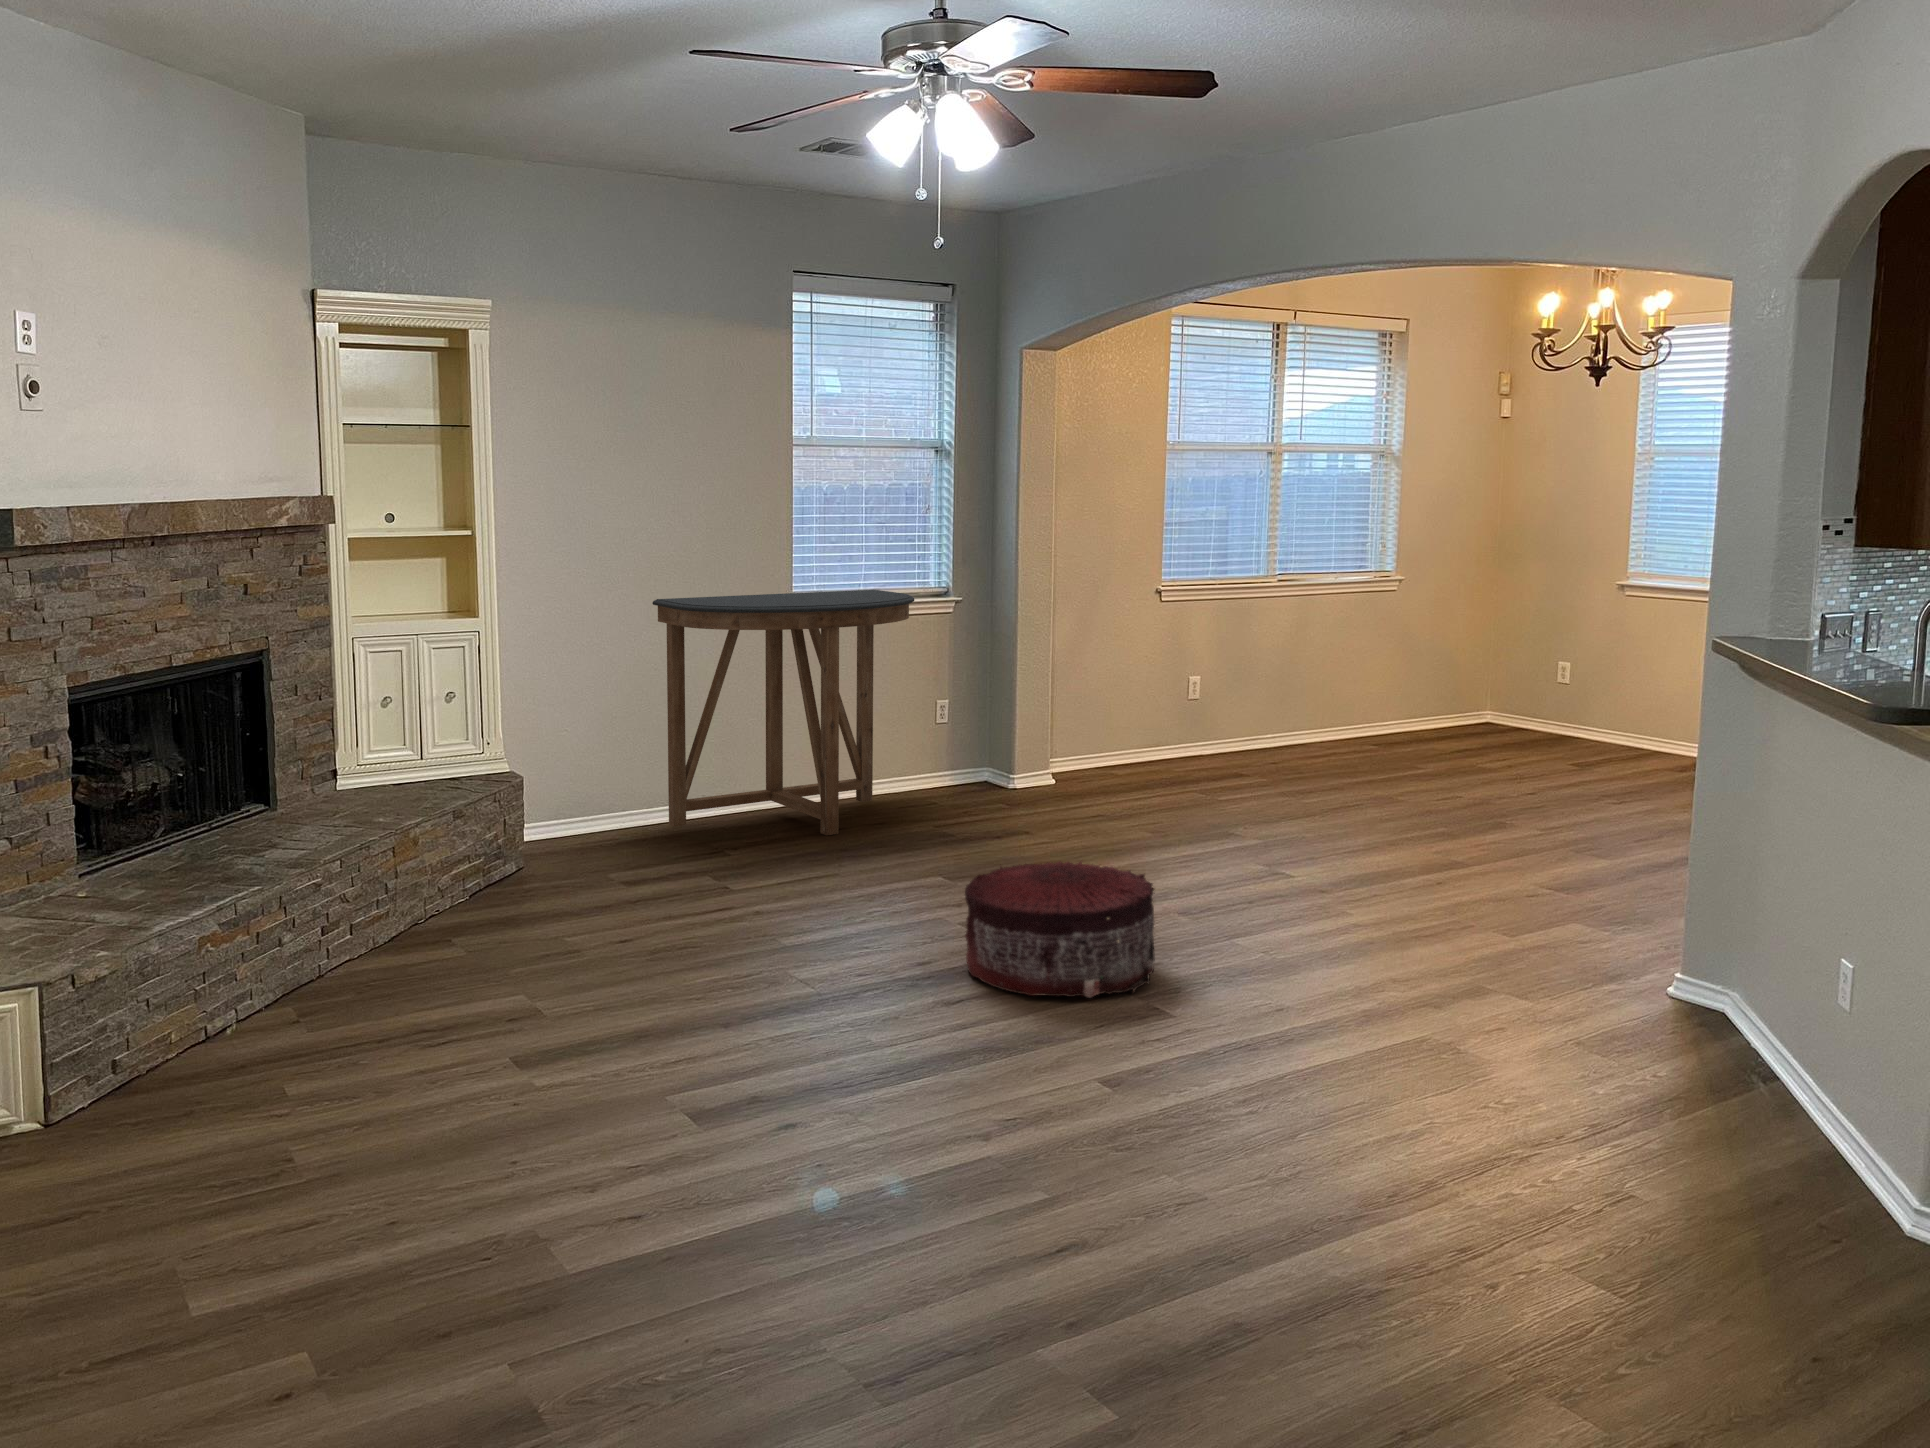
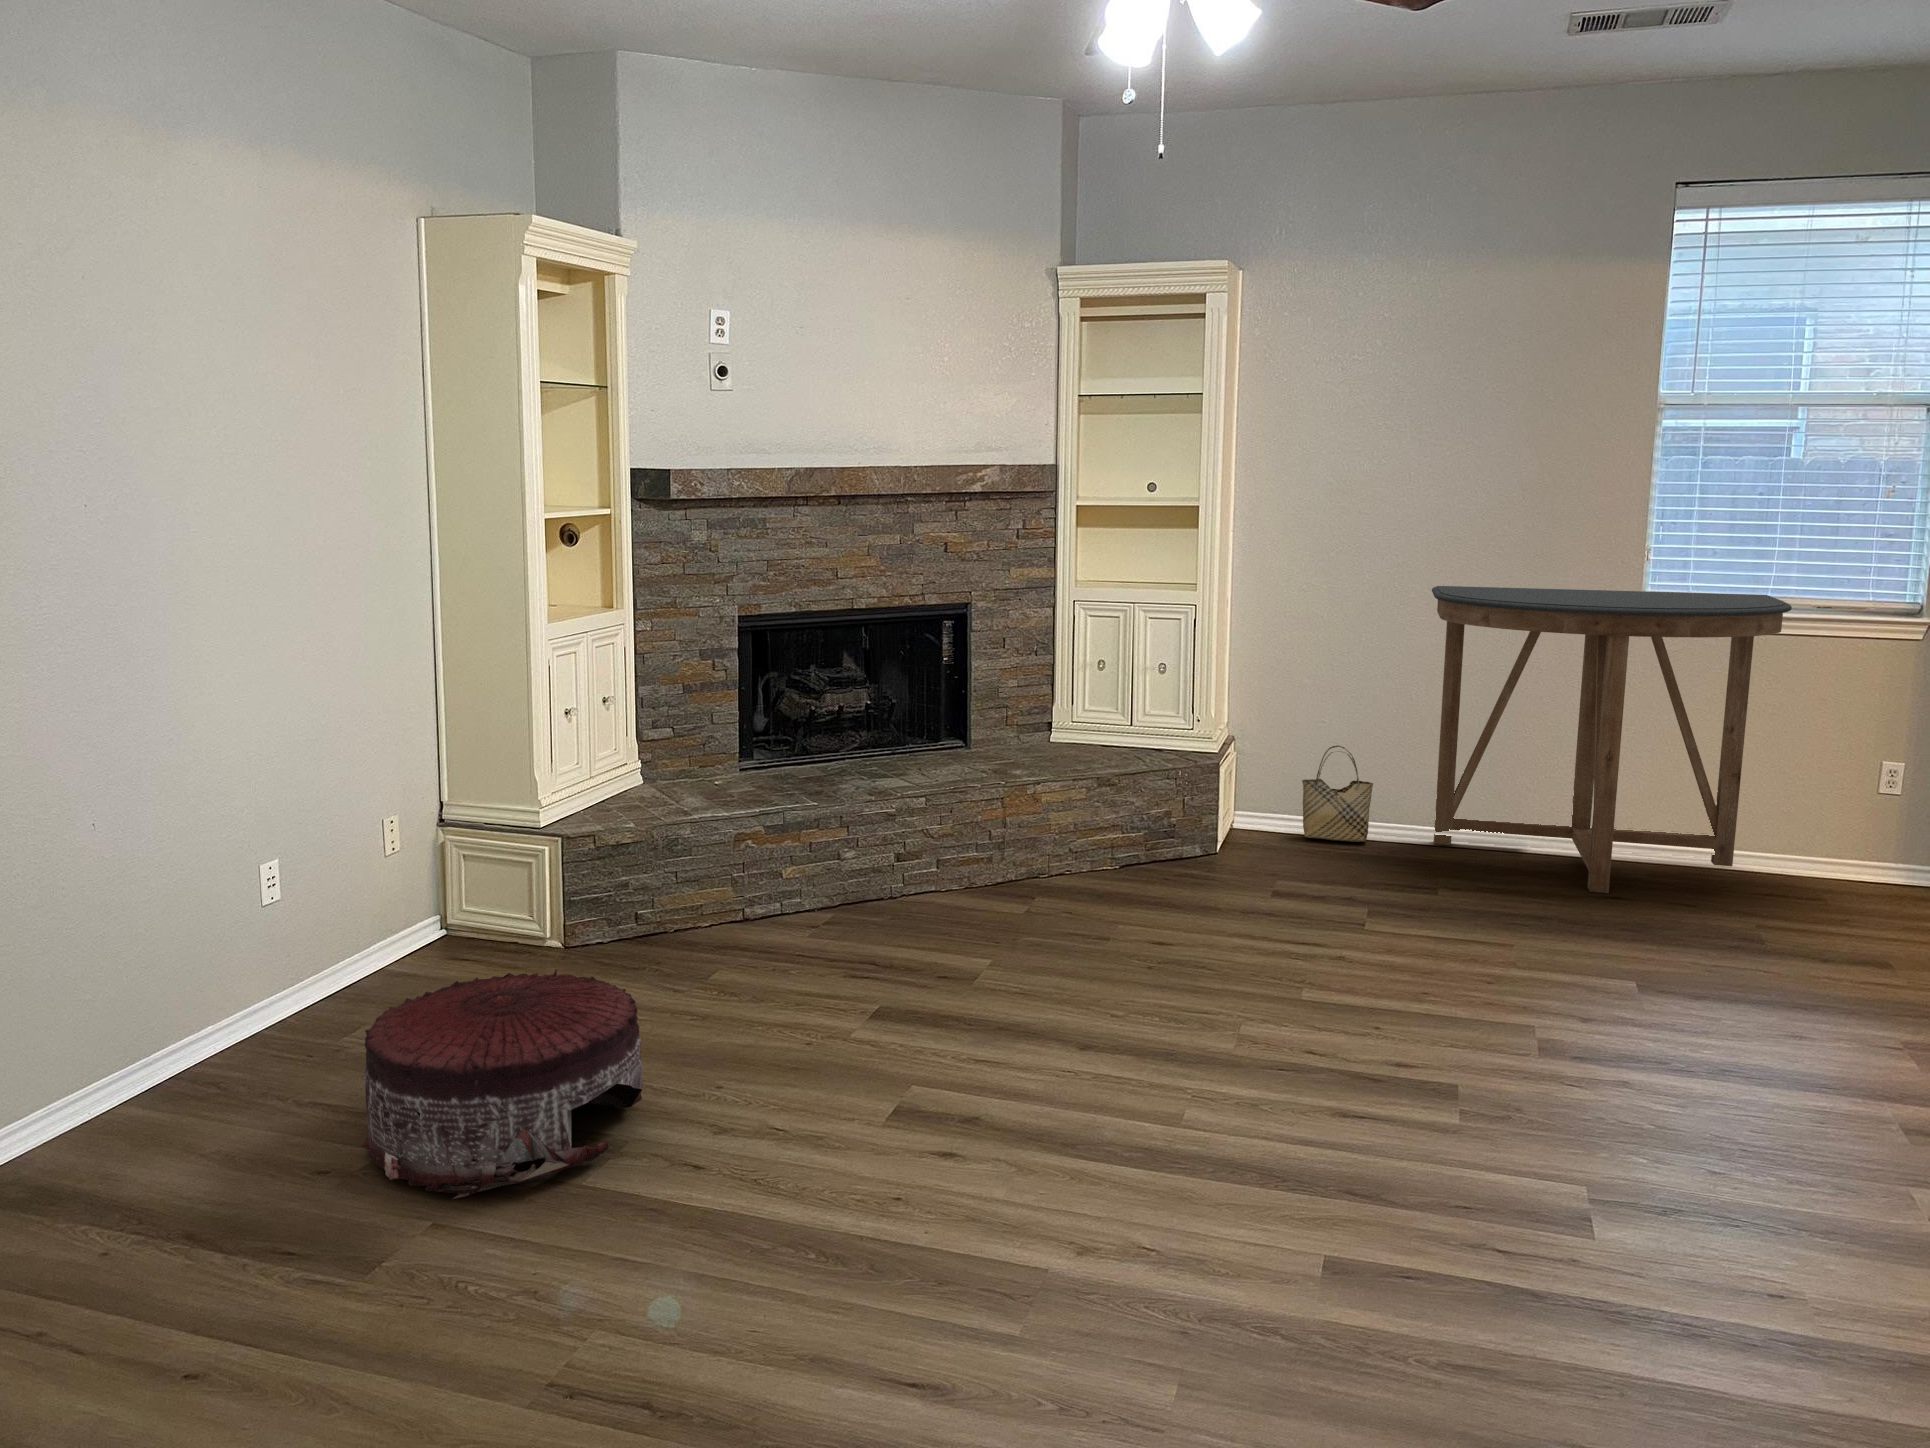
woven basket: none [567,753,628,842] -> present [1302,745,1373,842]
pouf: present [965,862,1155,998] -> present [362,970,642,1199]

